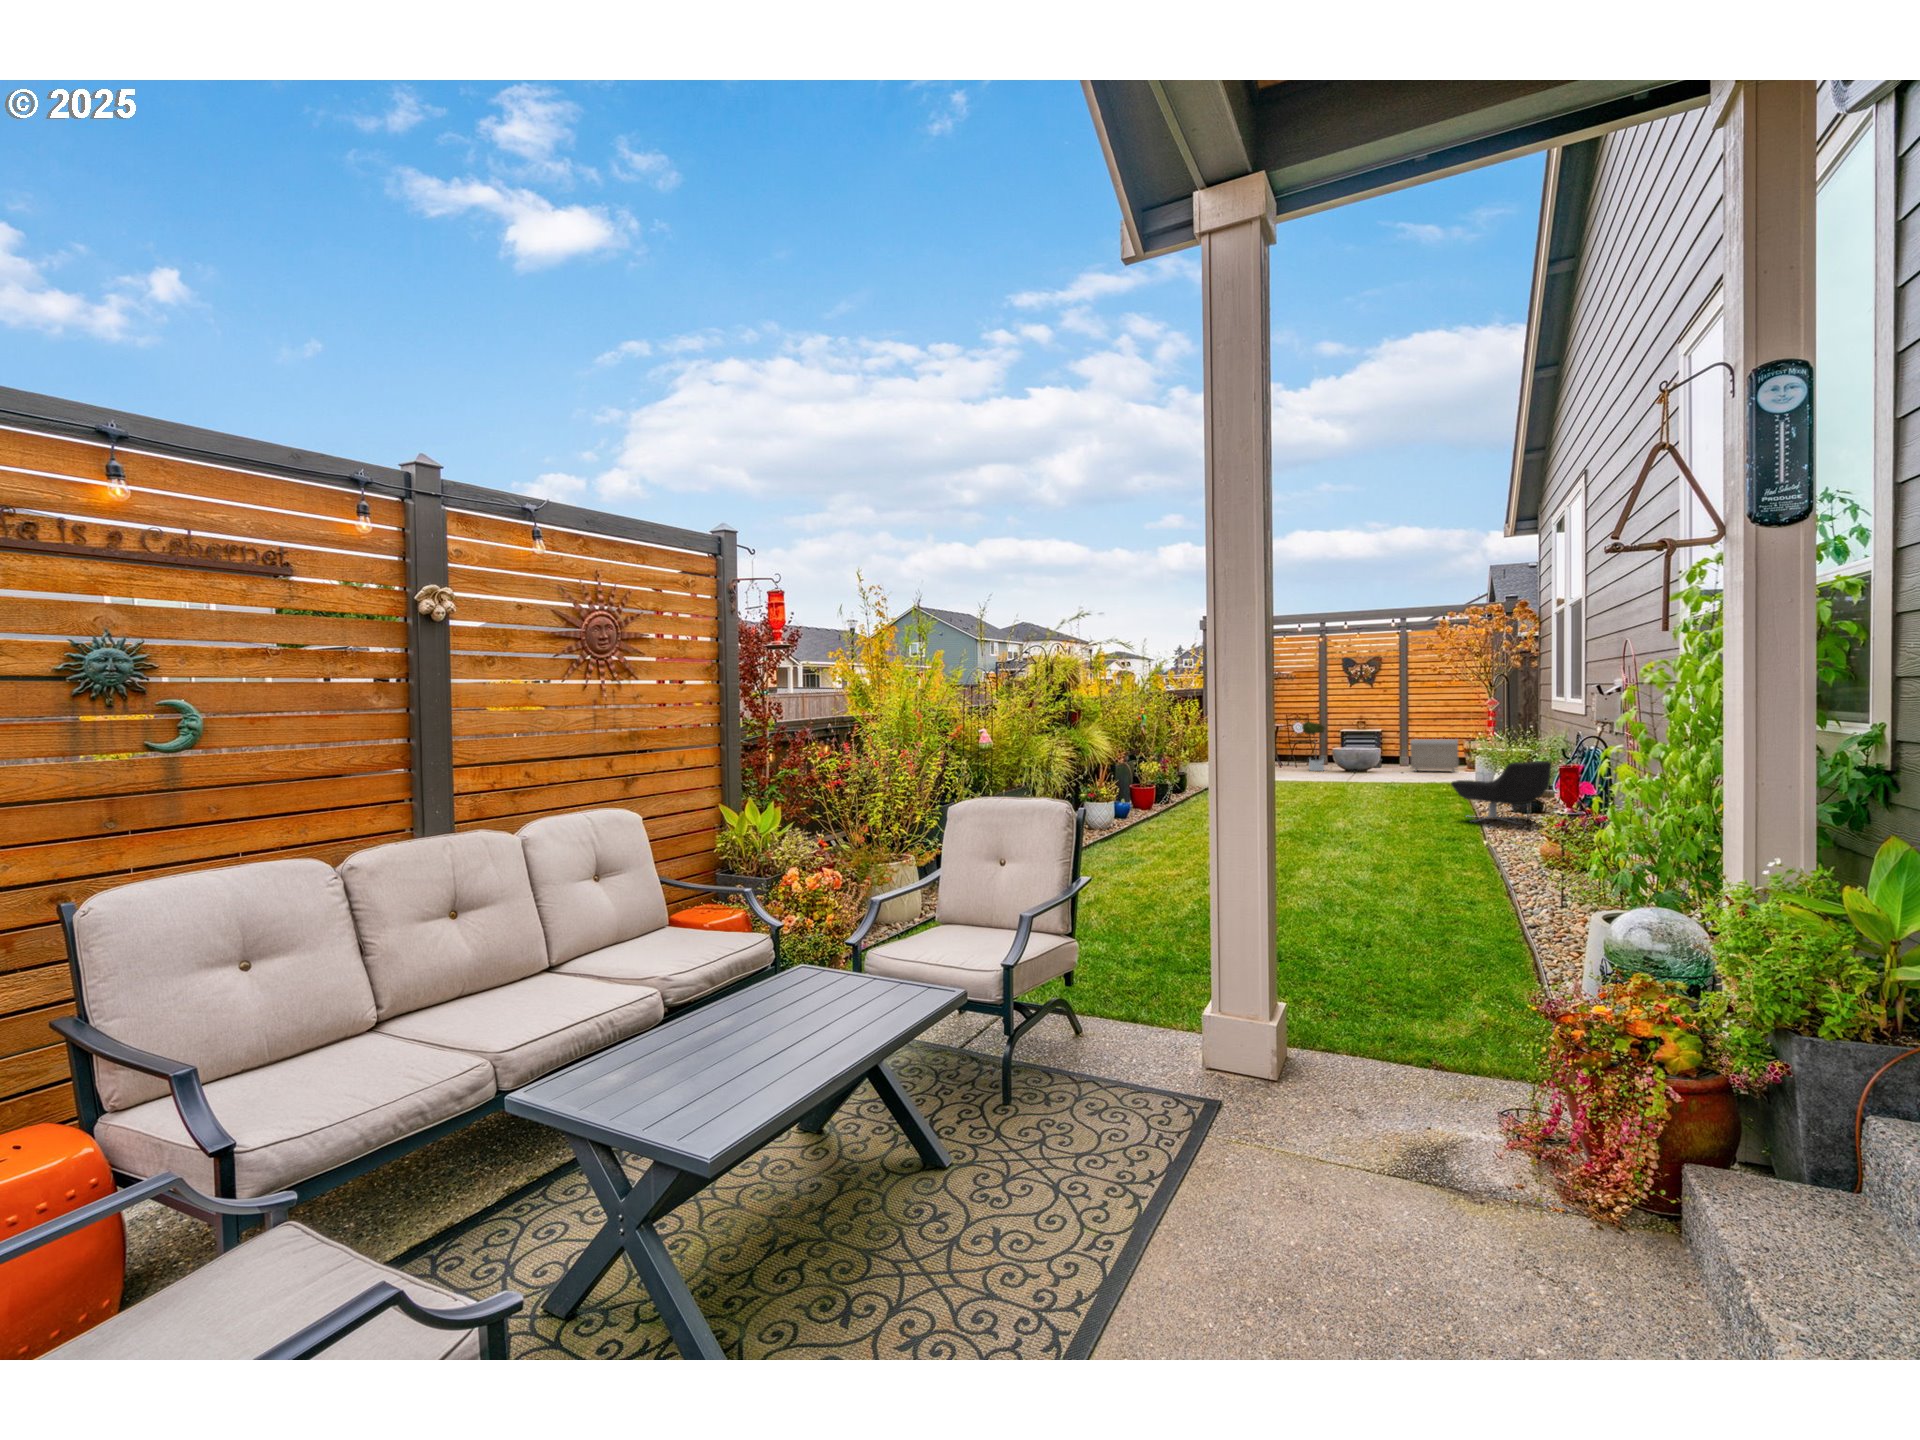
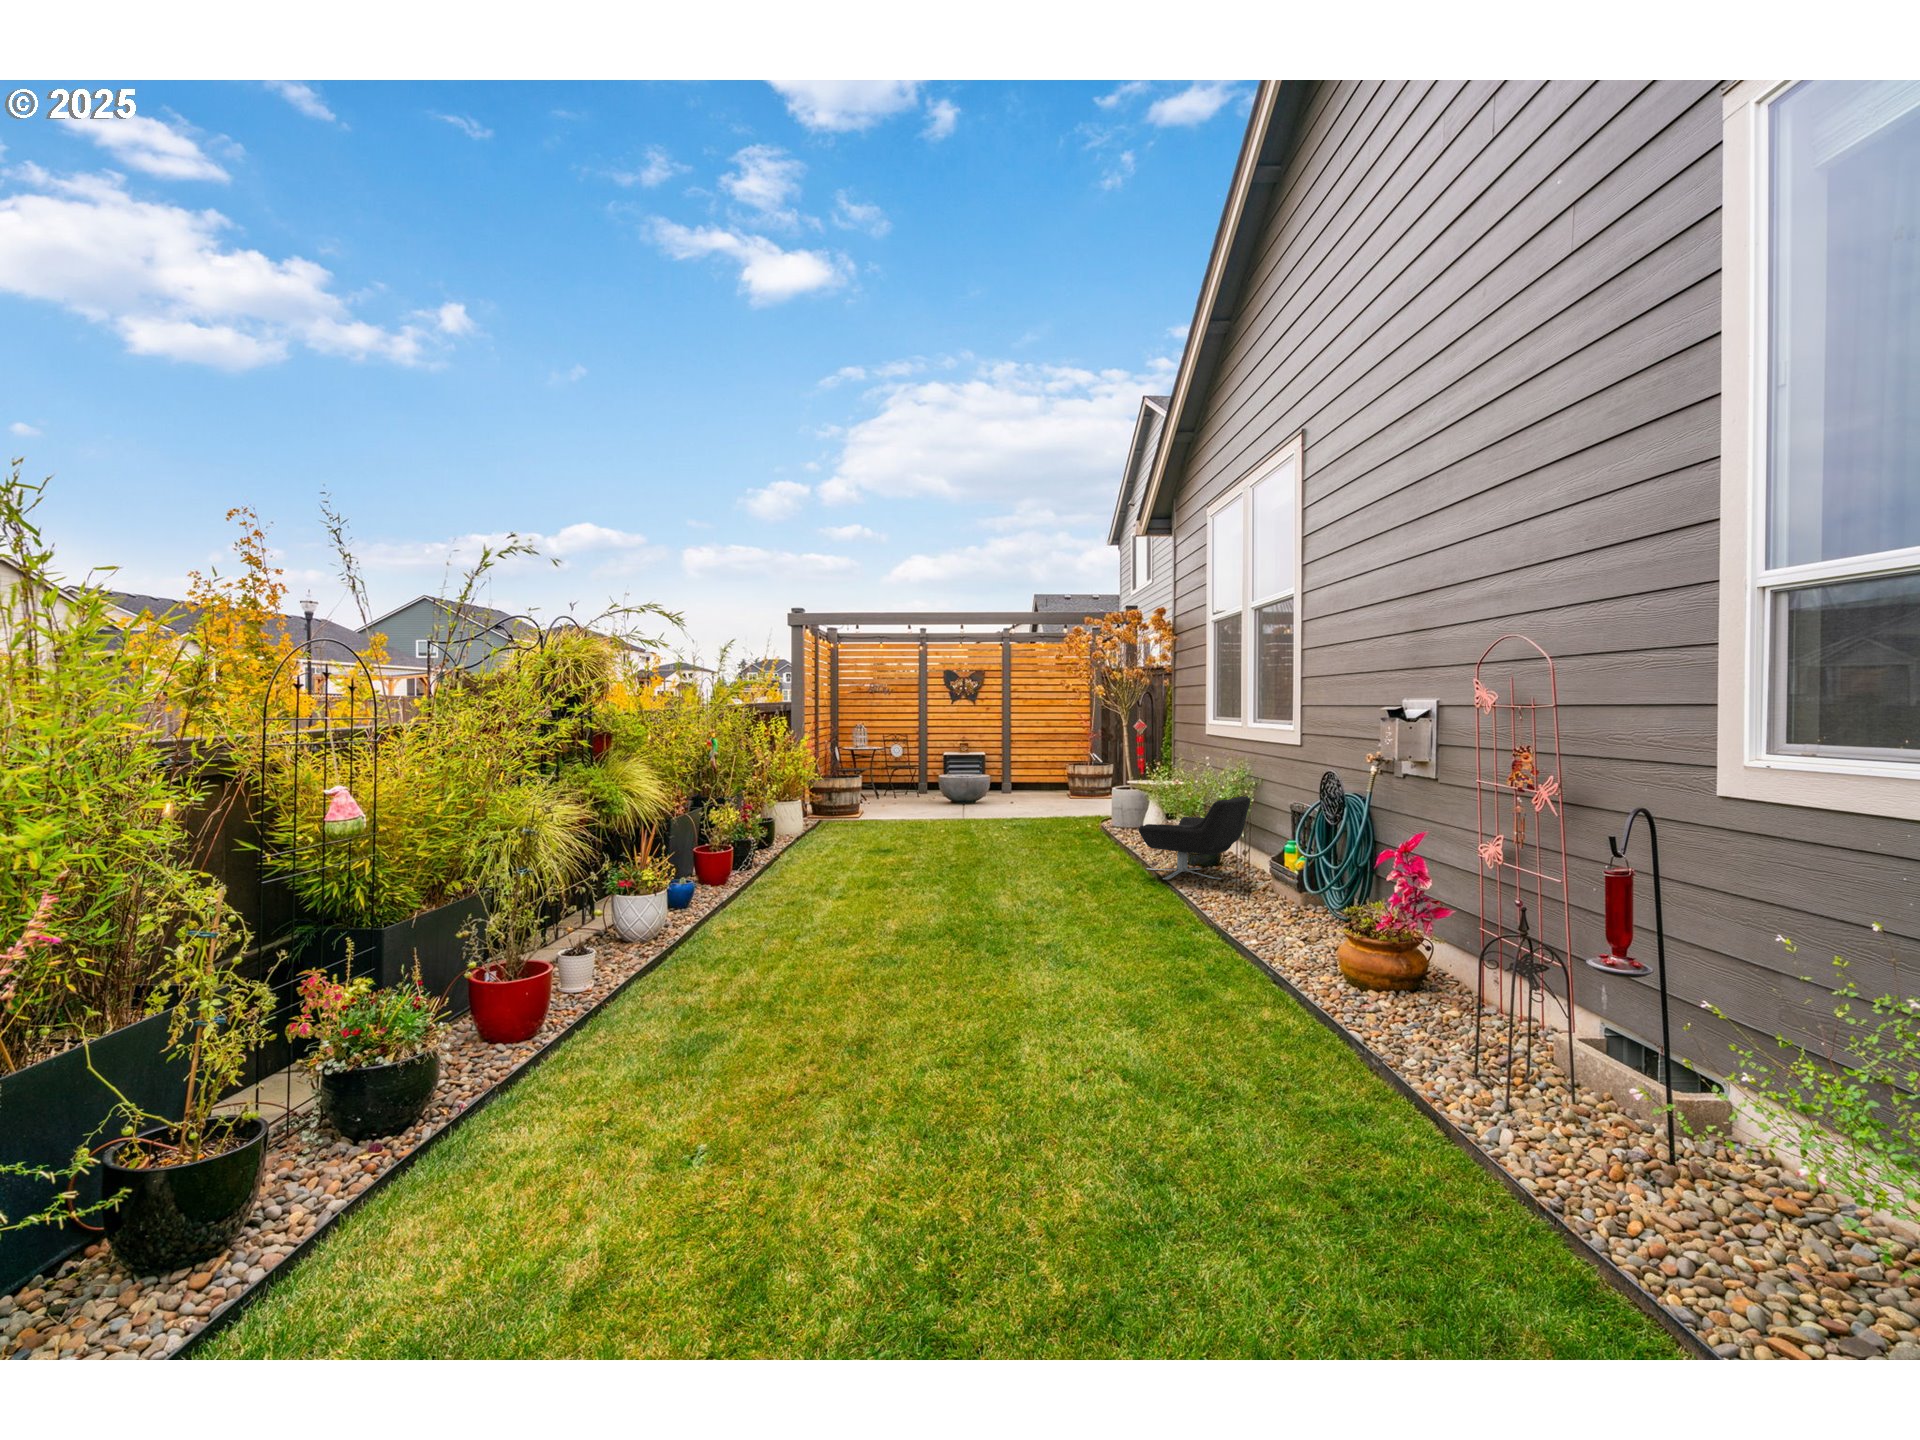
potted tree: present [1302,722,1325,771] -> none [902,742,927,801]
storage bench: present [1410,739,1459,772] -> none [1014,762,1060,799]

